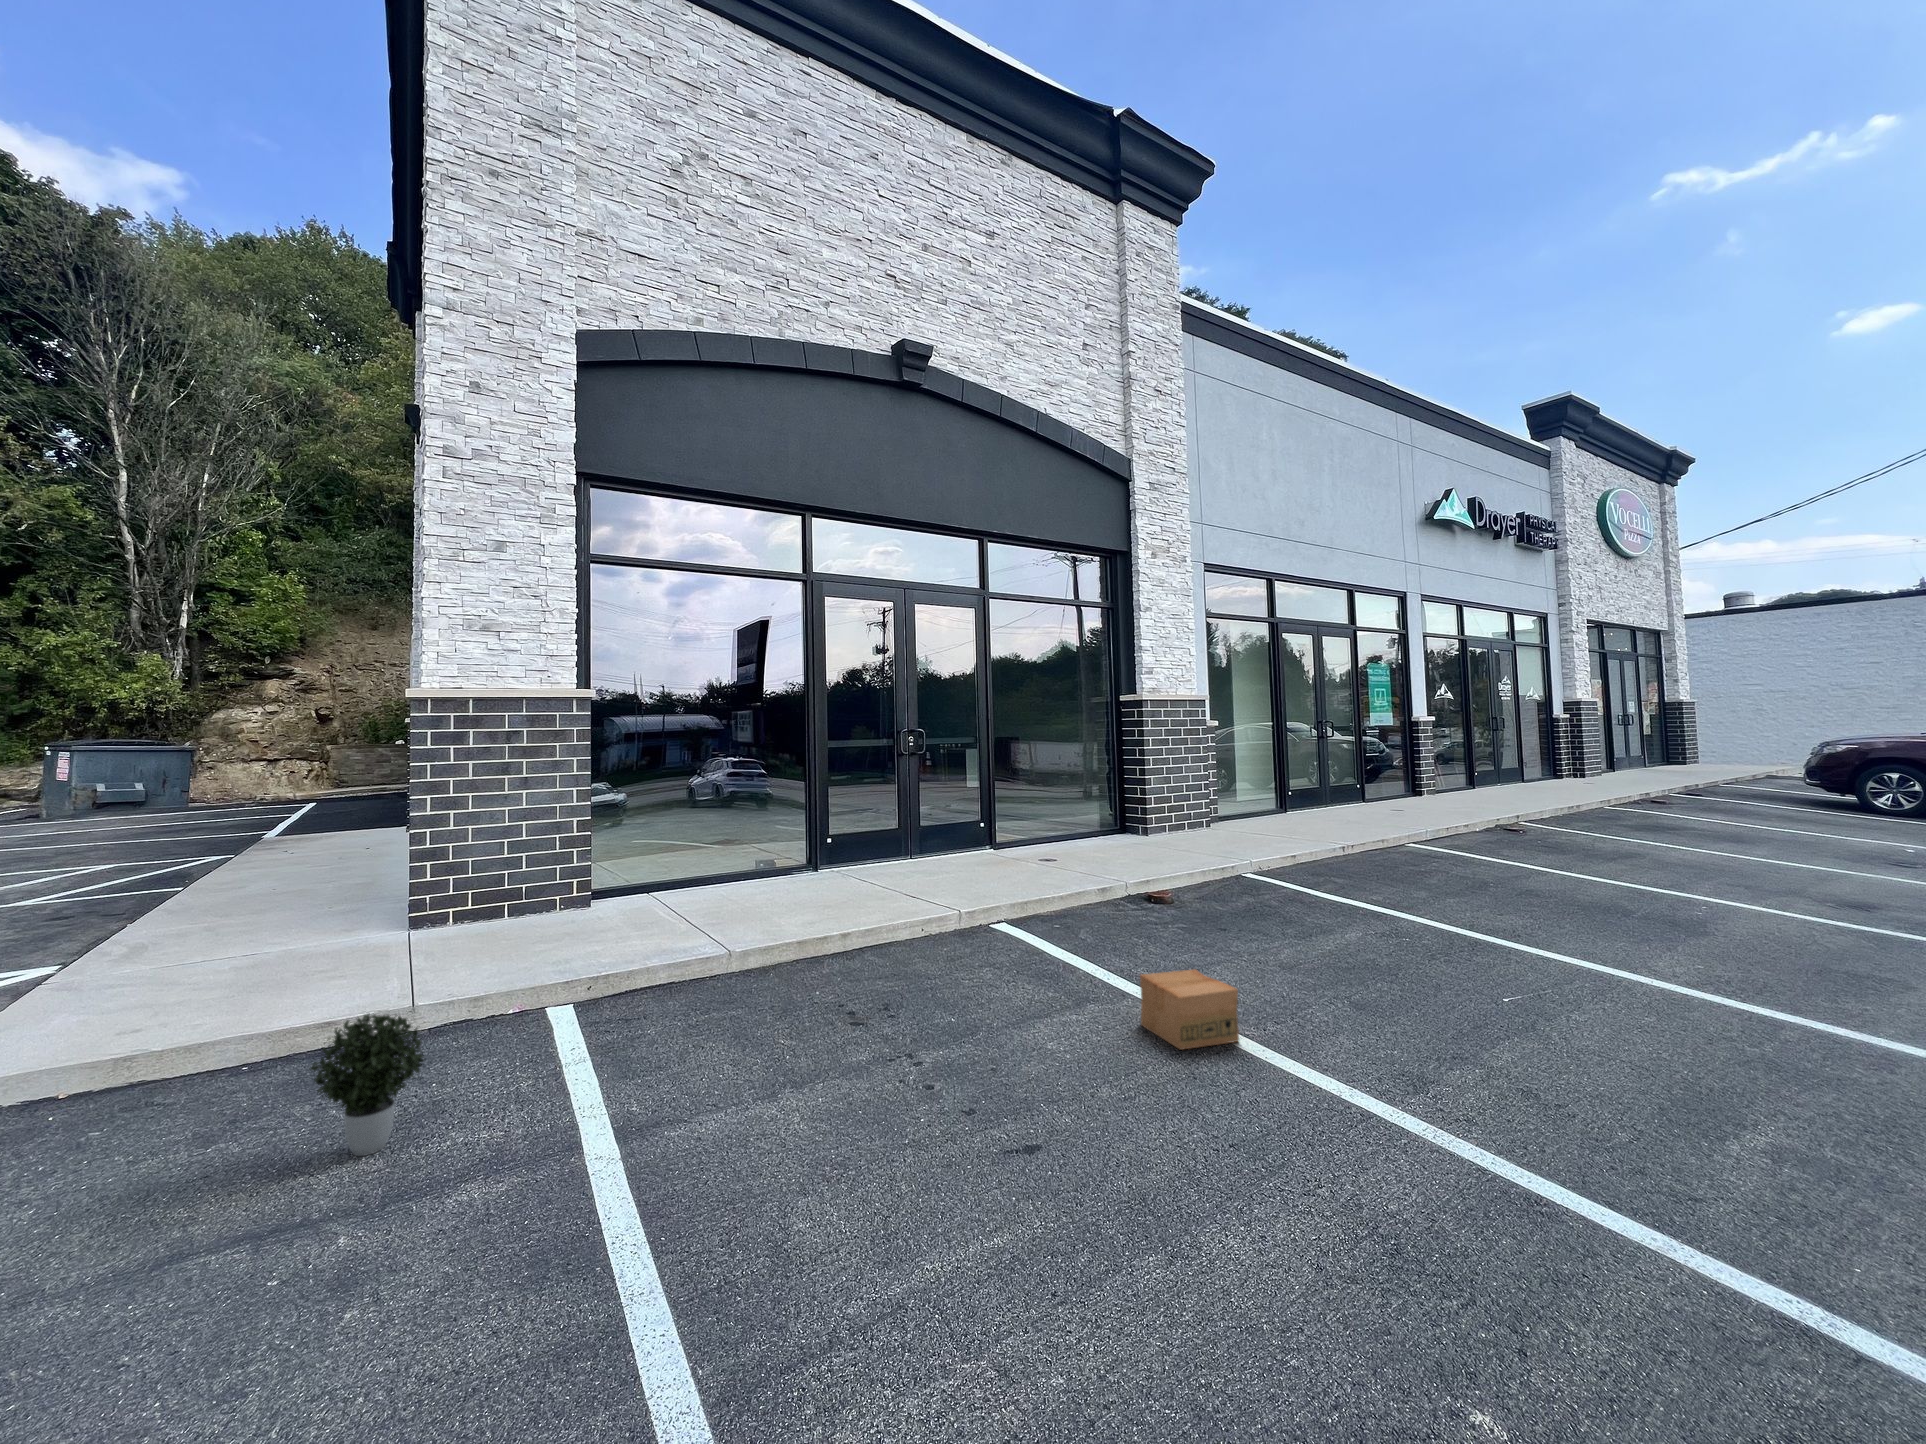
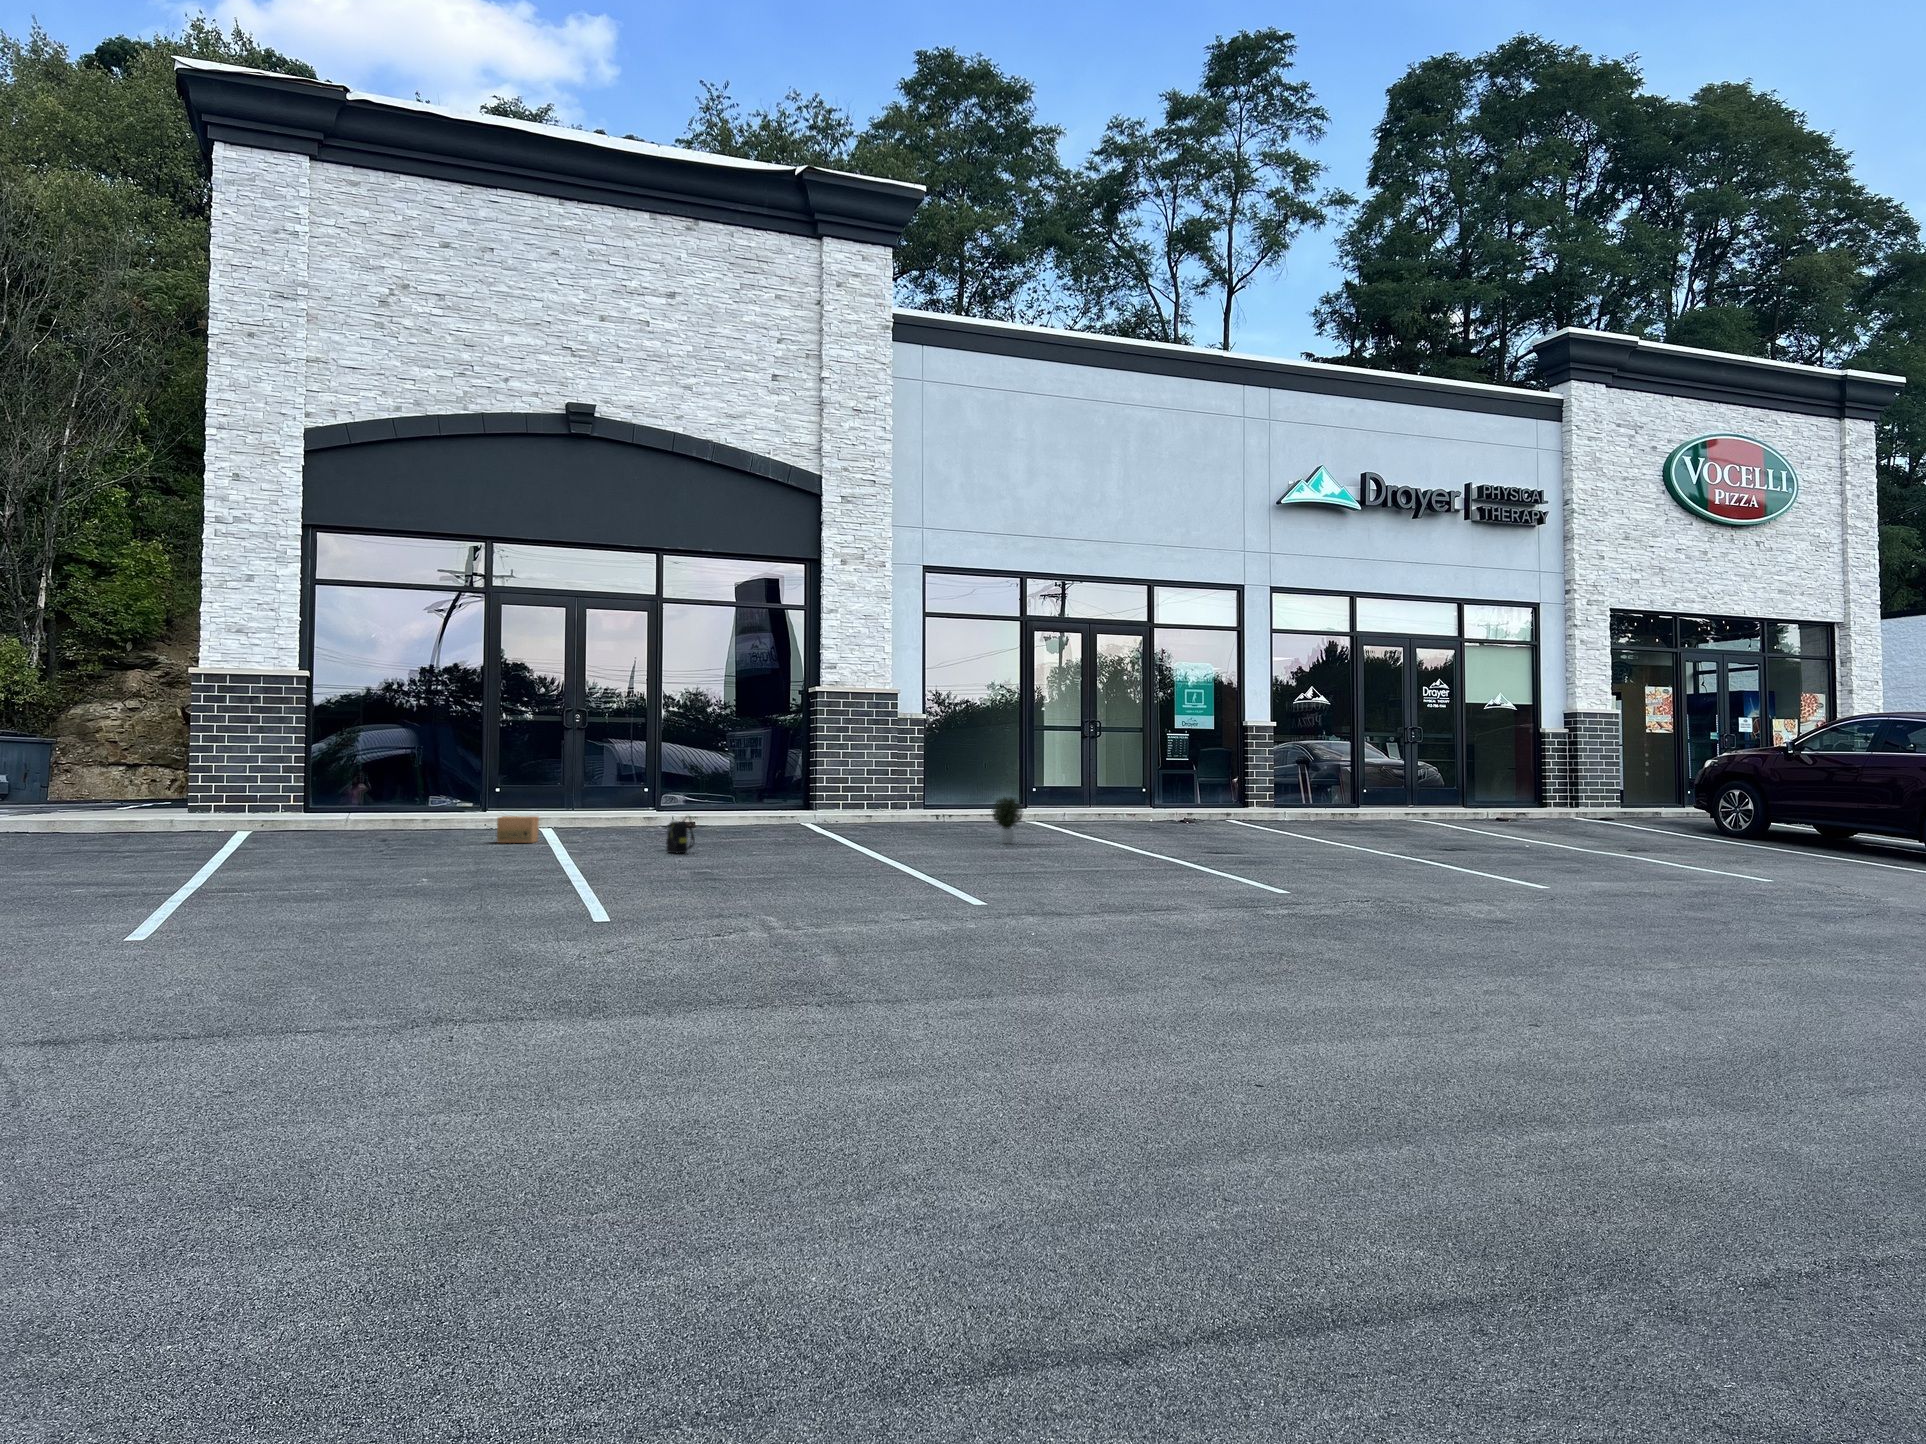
potted plant: present [310,1014,424,1156] -> present [991,797,1023,844]
backpack: none [1758,1031,1852,1142] -> present [666,817,695,853]

